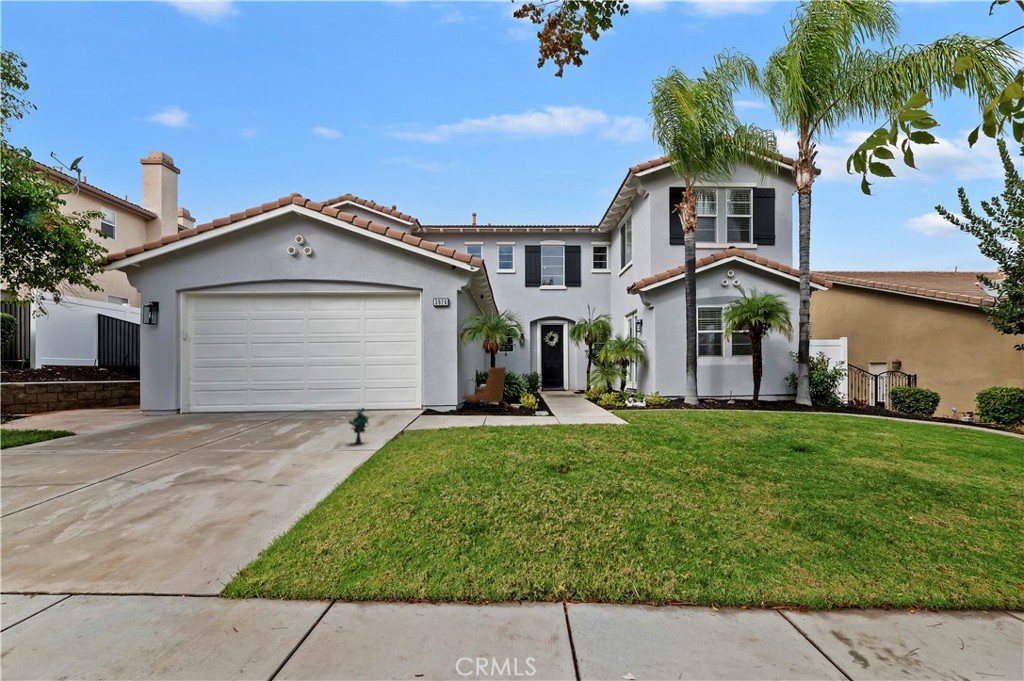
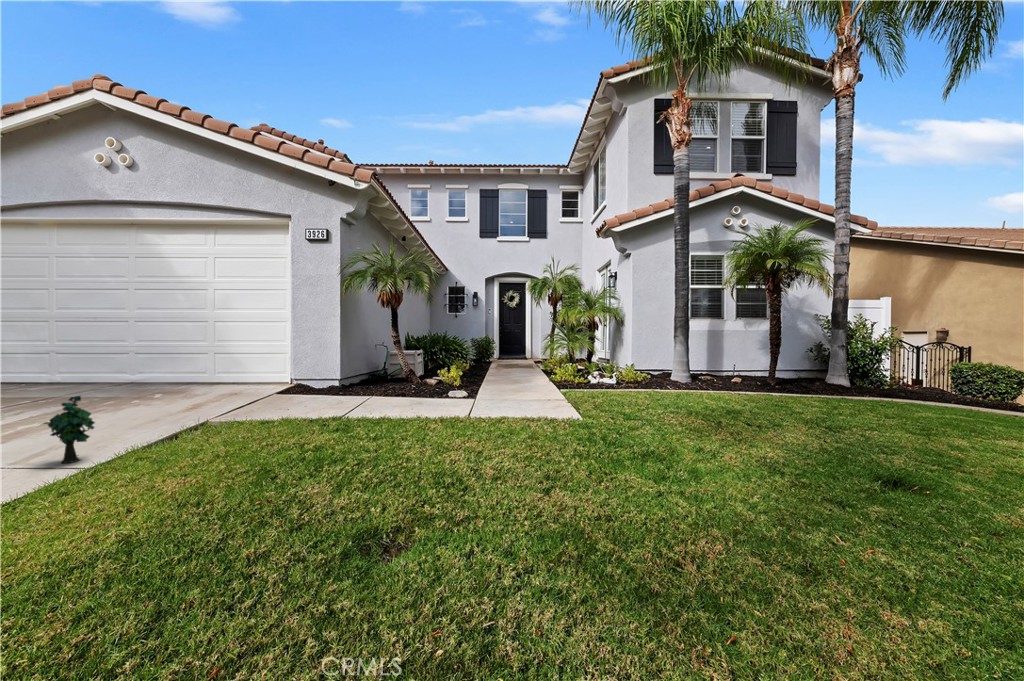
lounge chair: present [463,367,506,412] -> none [355,328,409,397]

